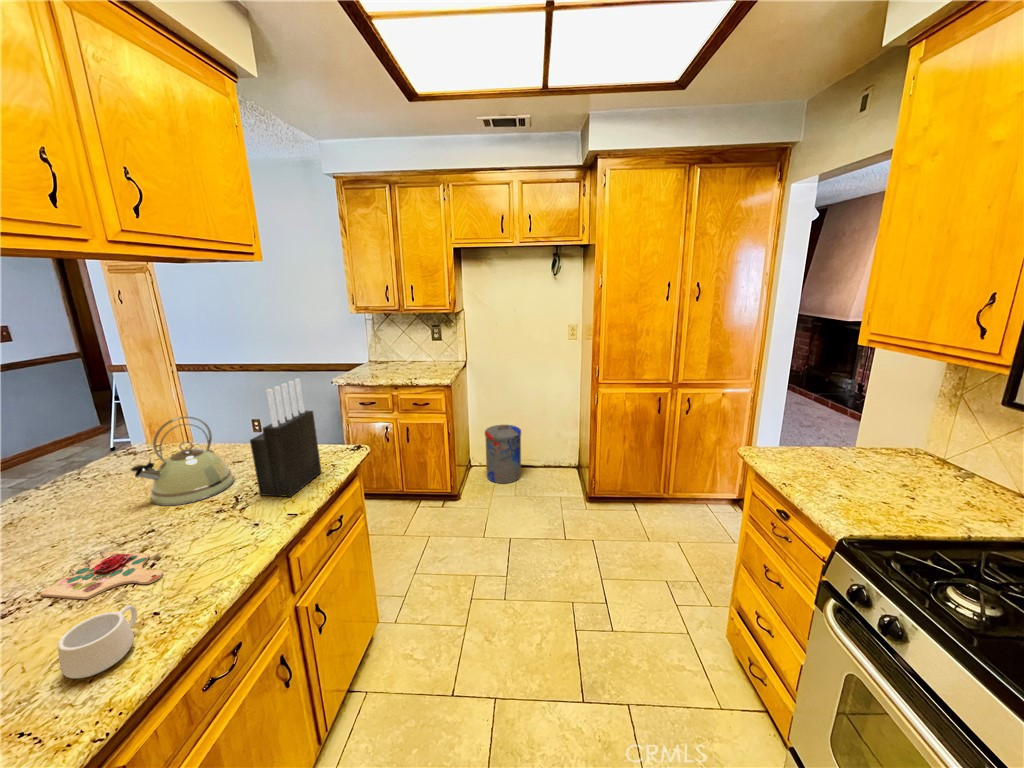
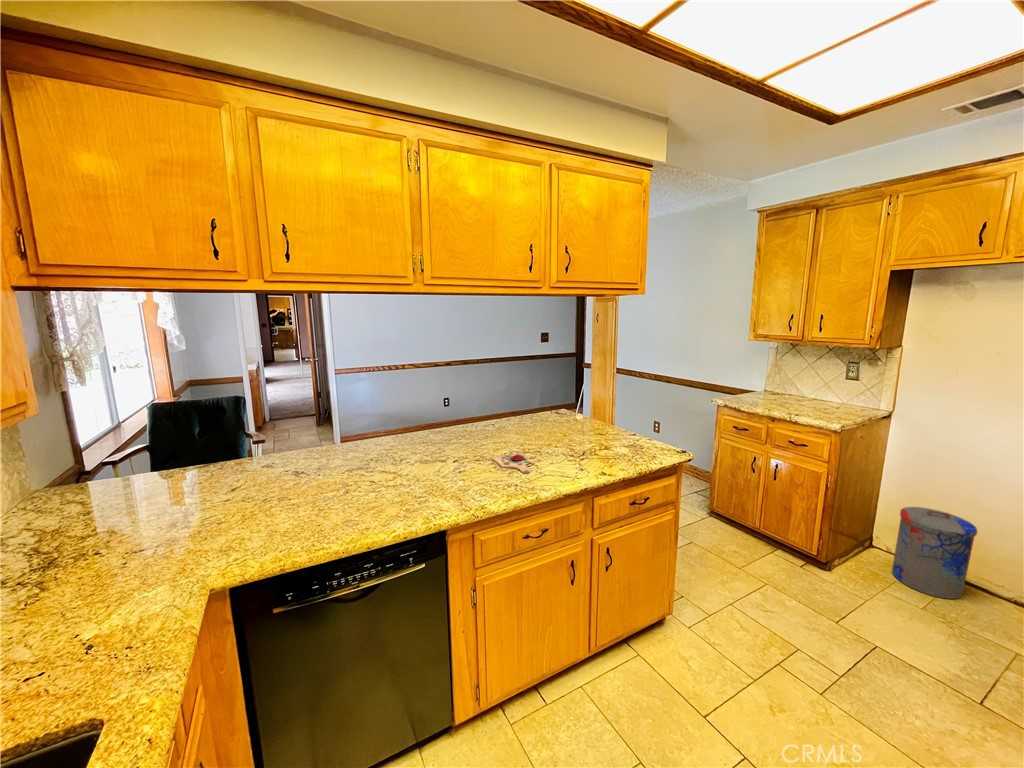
knife block: present [250,379,321,497] -> none [597,382,645,465]
kettle: present [131,416,234,506] -> none [544,393,593,447]
mug: present [58,605,137,678] -> none [479,470,509,494]

